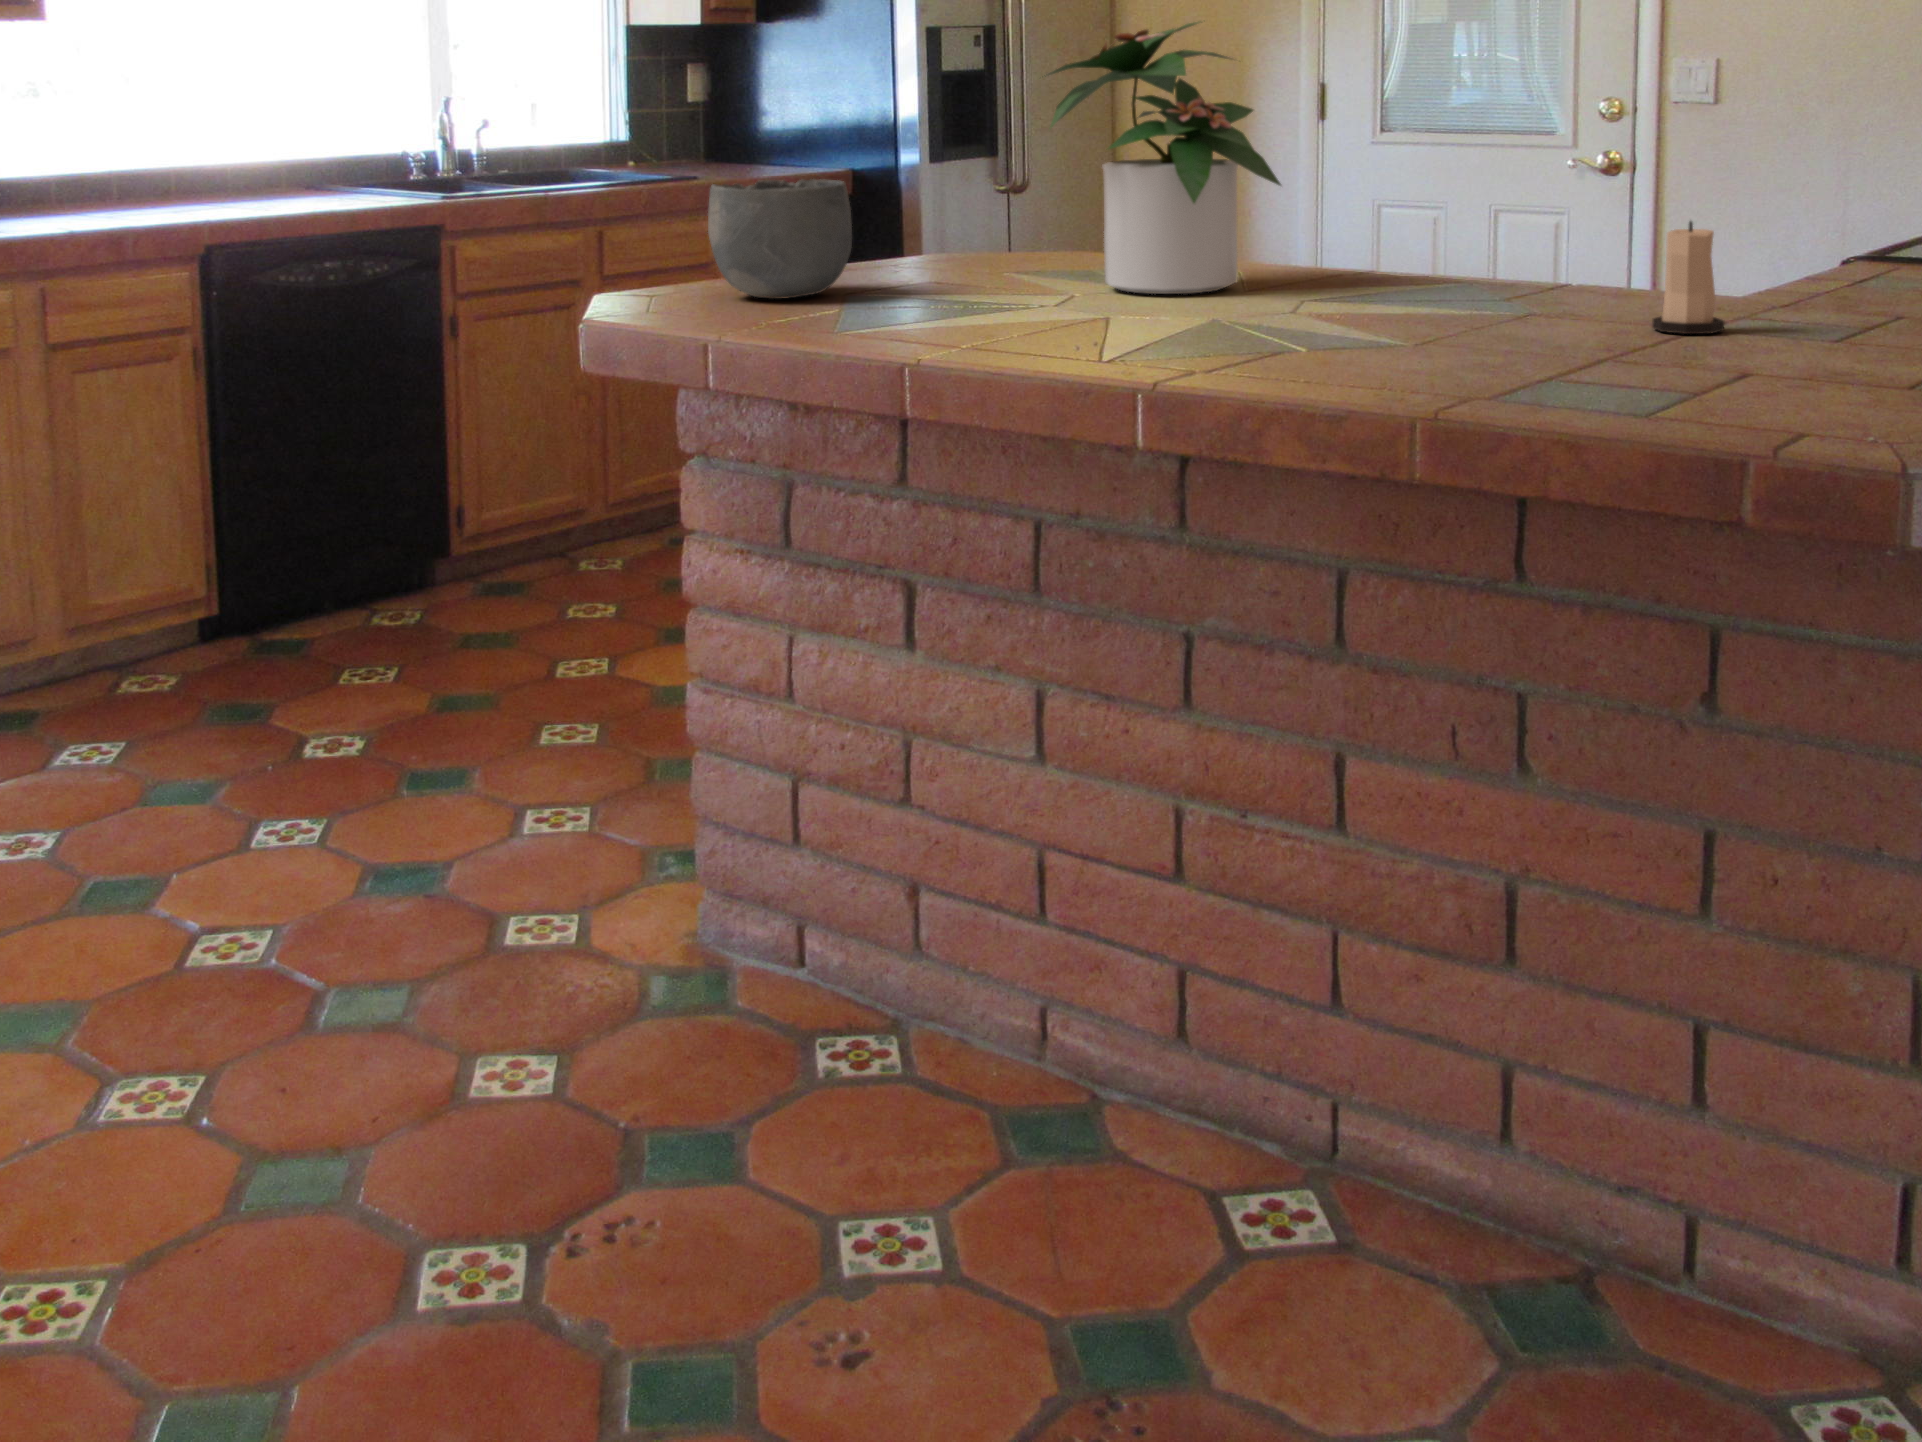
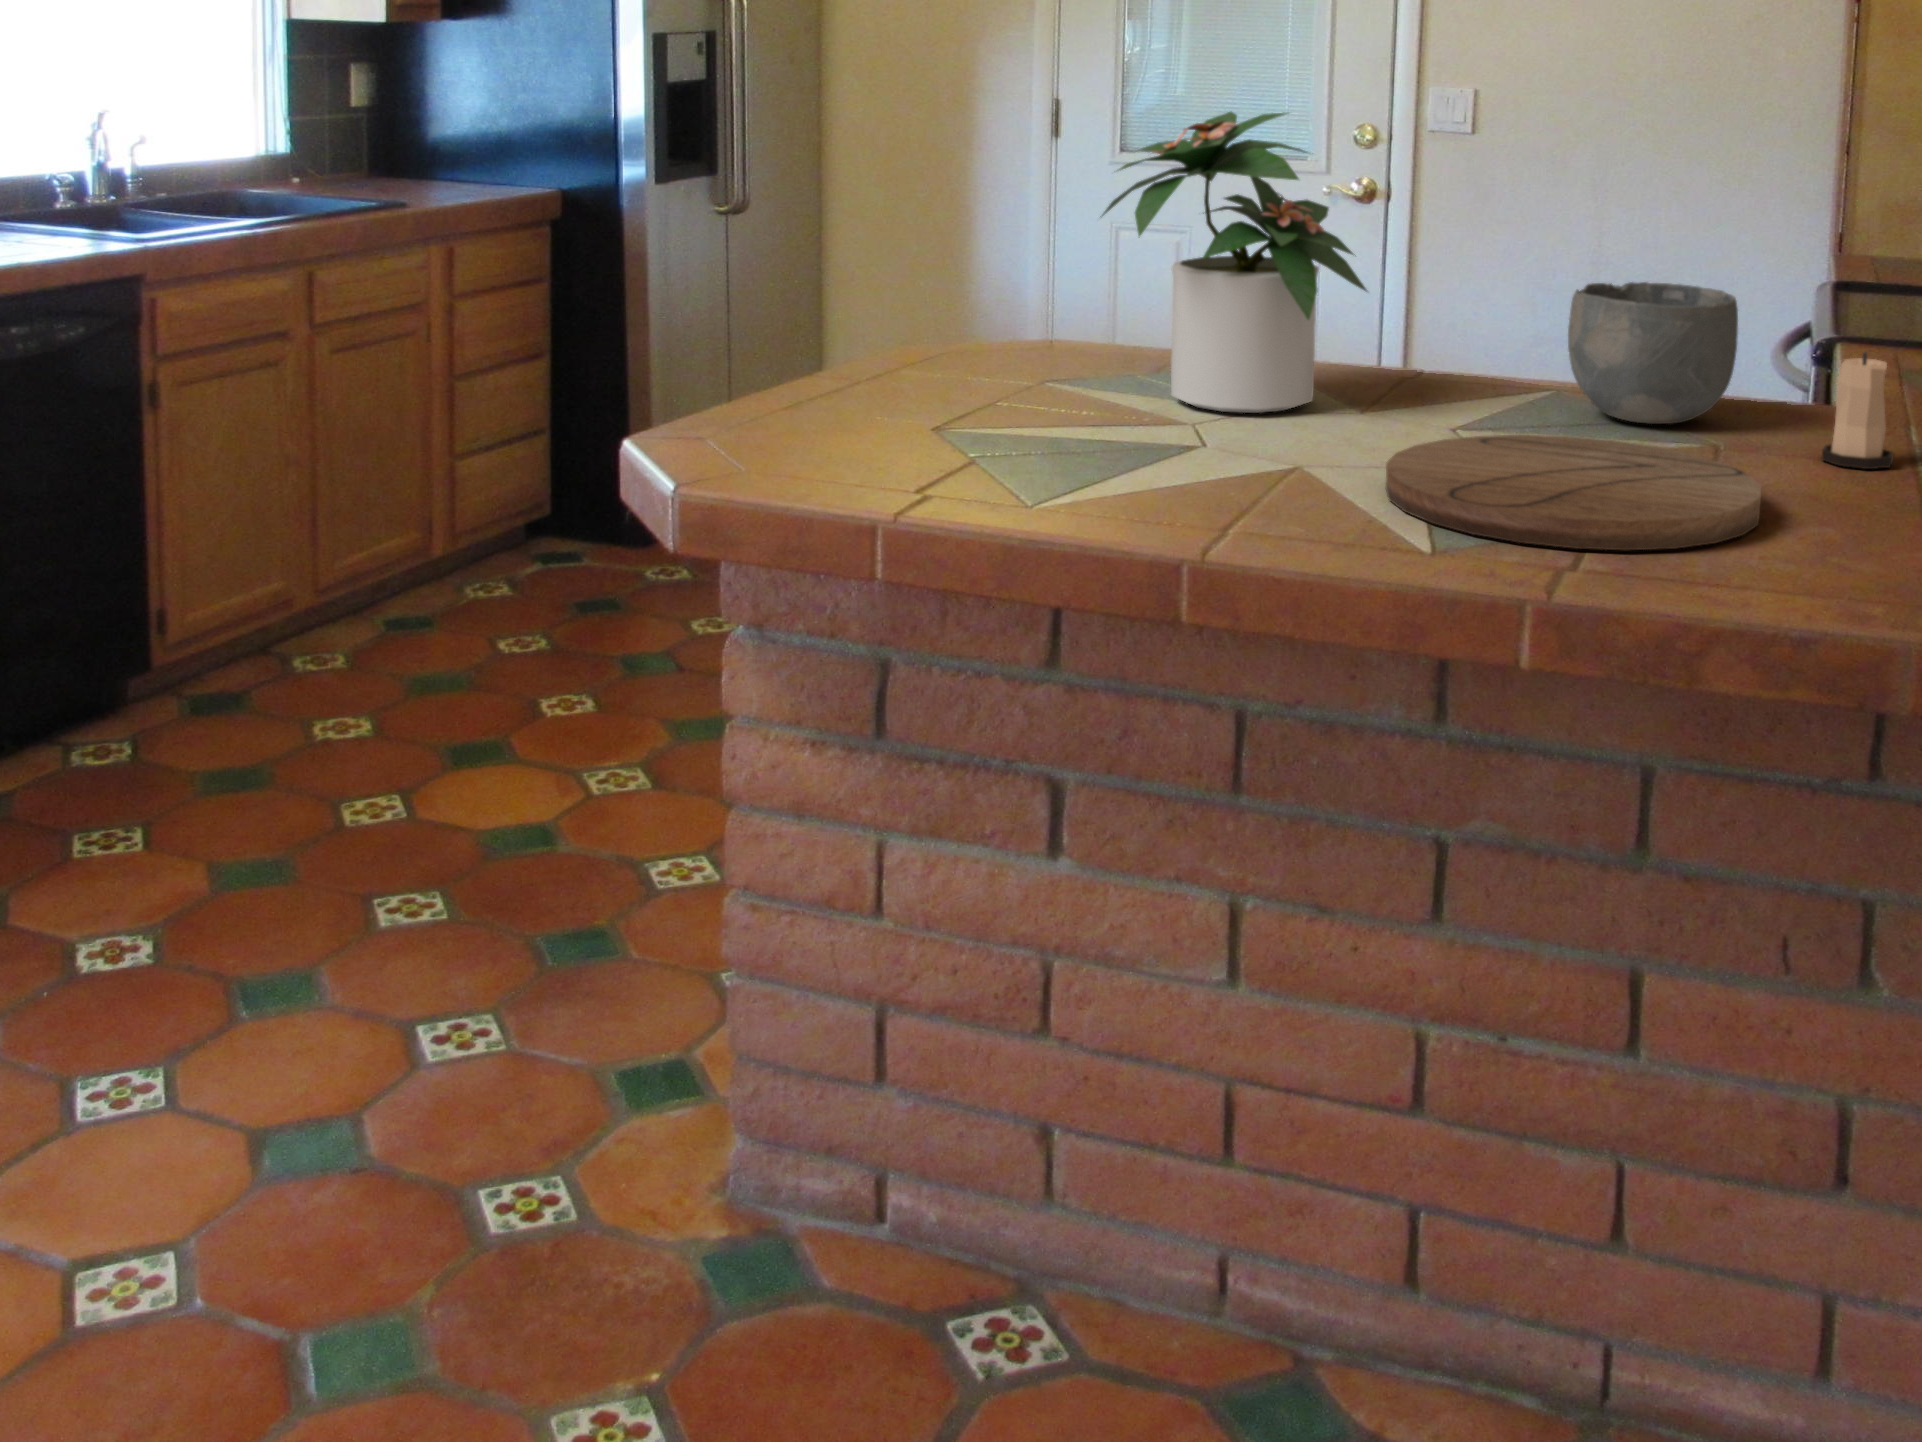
bowl: present [708,179,852,299] -> present [1568,282,1738,424]
cutting board: none [1169,300,1510,371] -> present [1386,435,1762,550]

